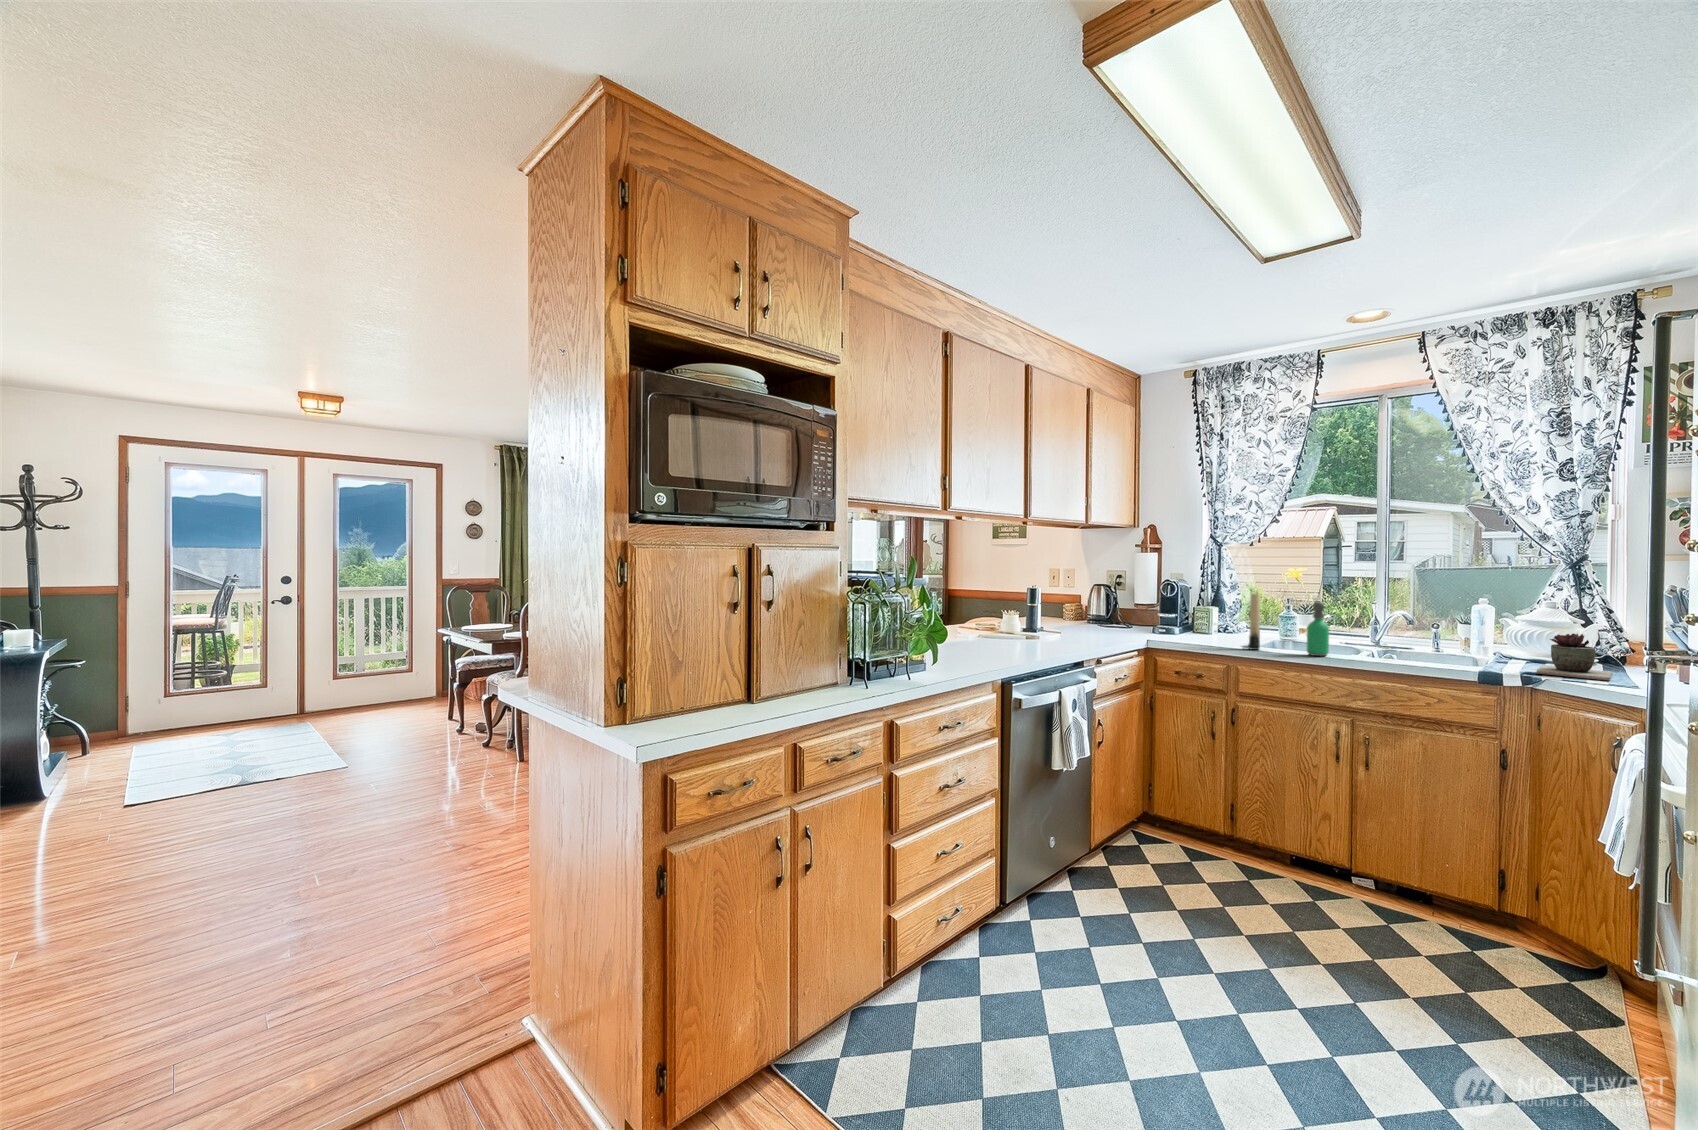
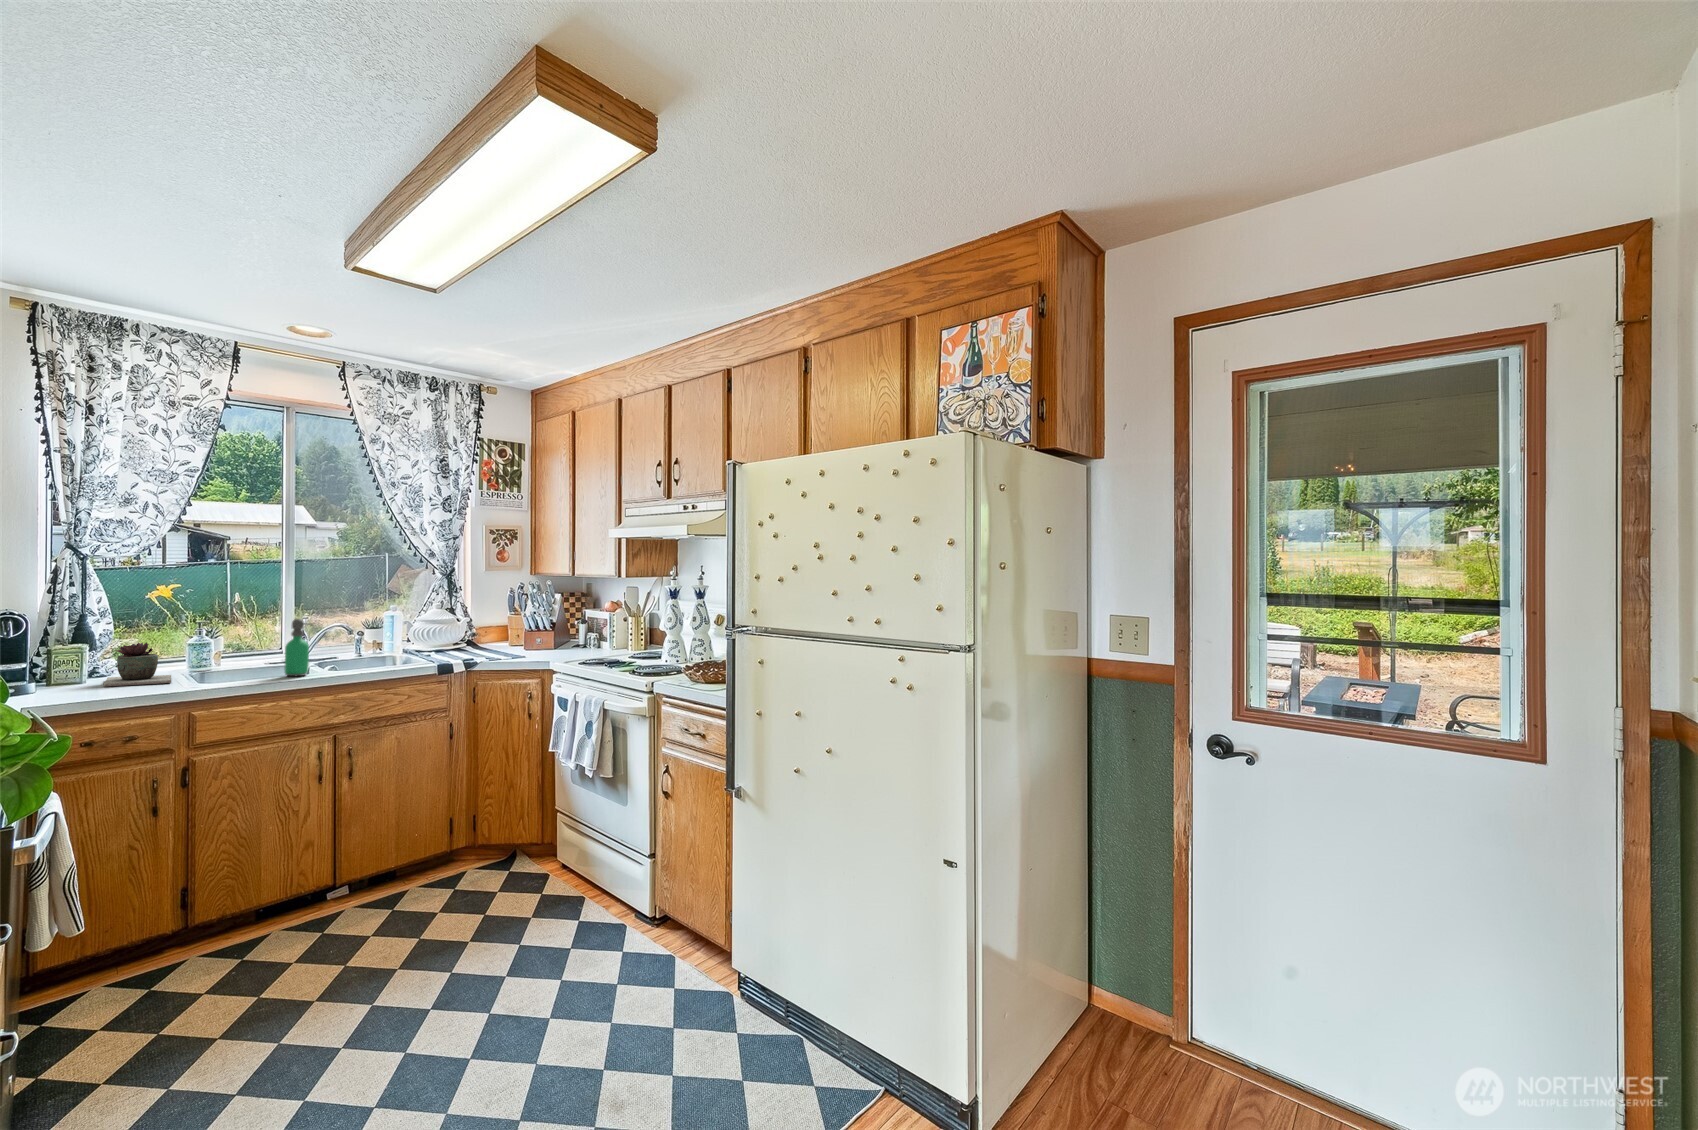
candle: present [1244,591,1260,650] -> none [202,612,228,681]
succulent plant: present [1536,633,1613,680] -> present [104,643,171,687]

